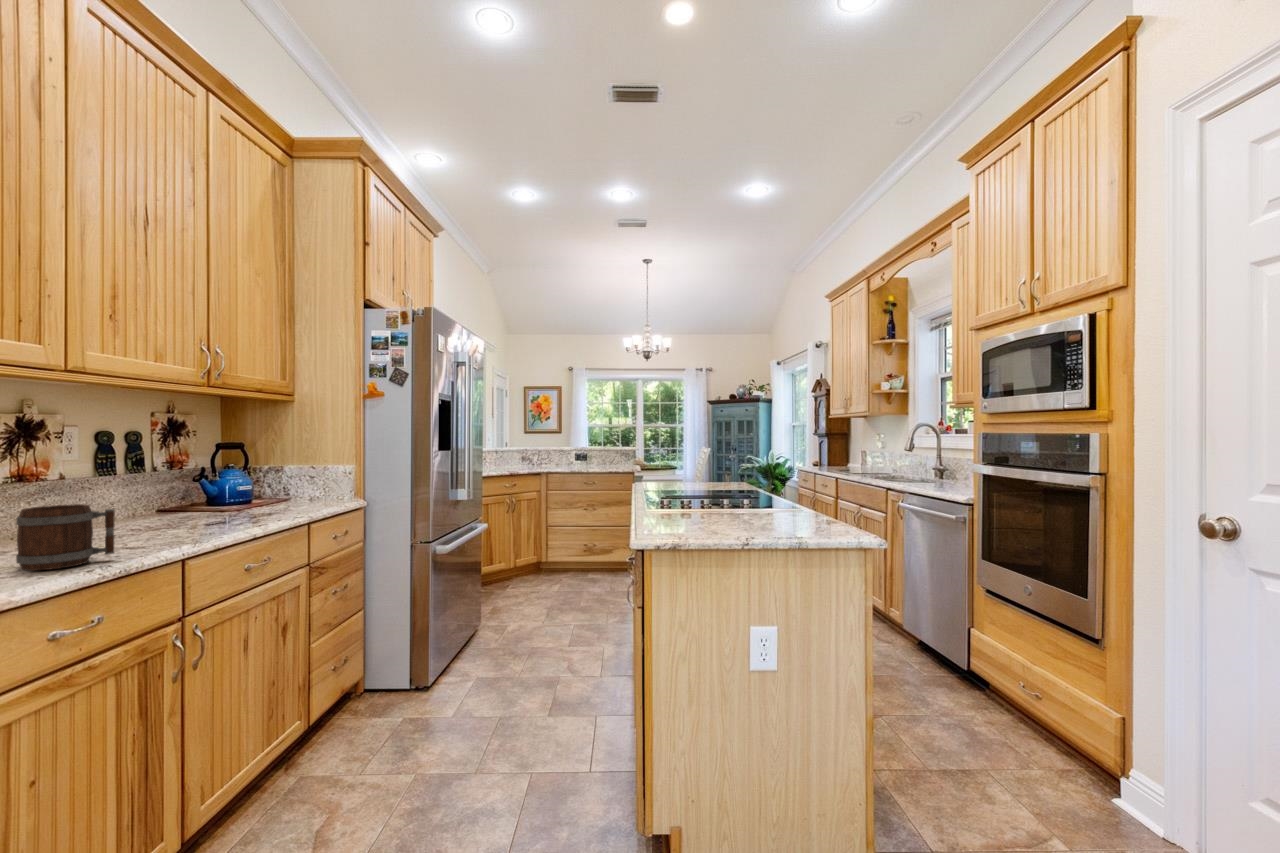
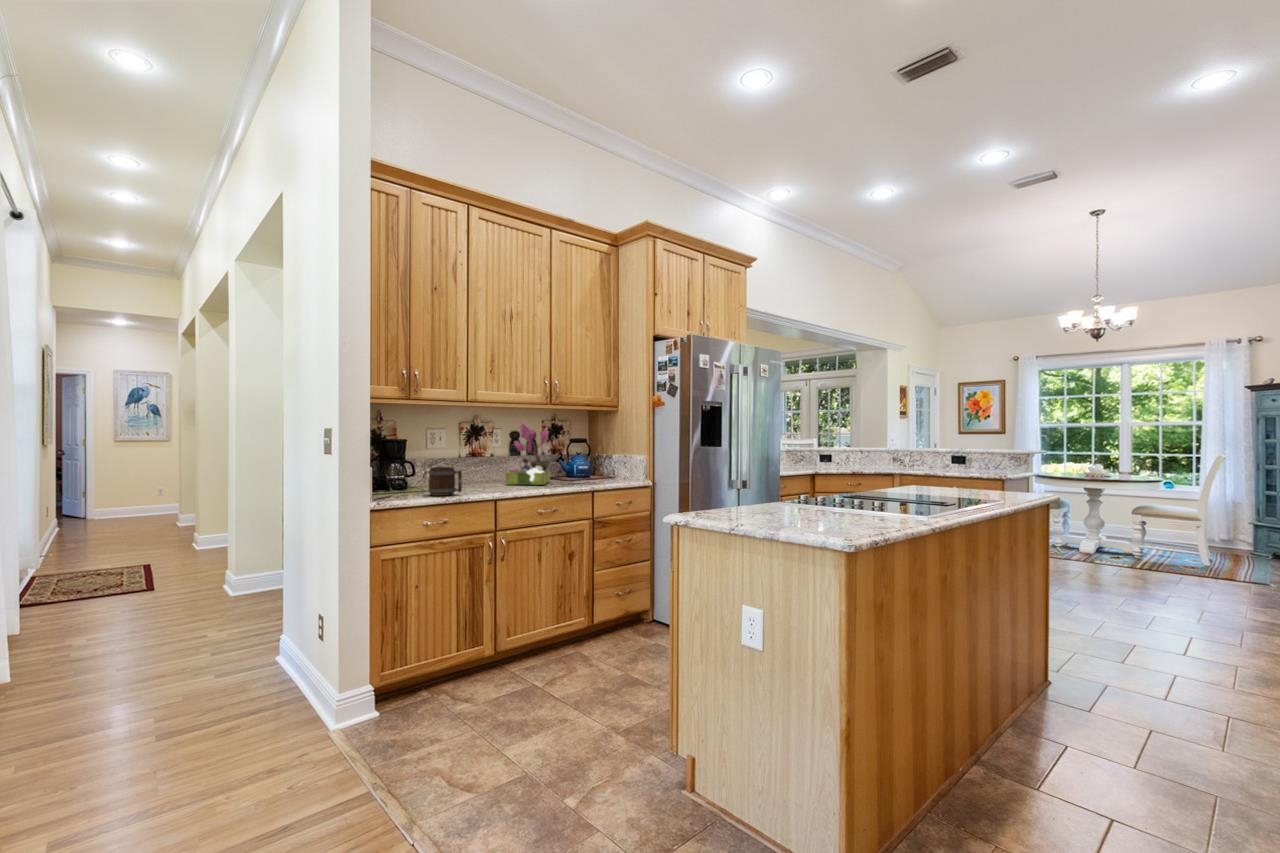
flower arrangement: none [124,414,220,529] -> present [506,423,551,485]

